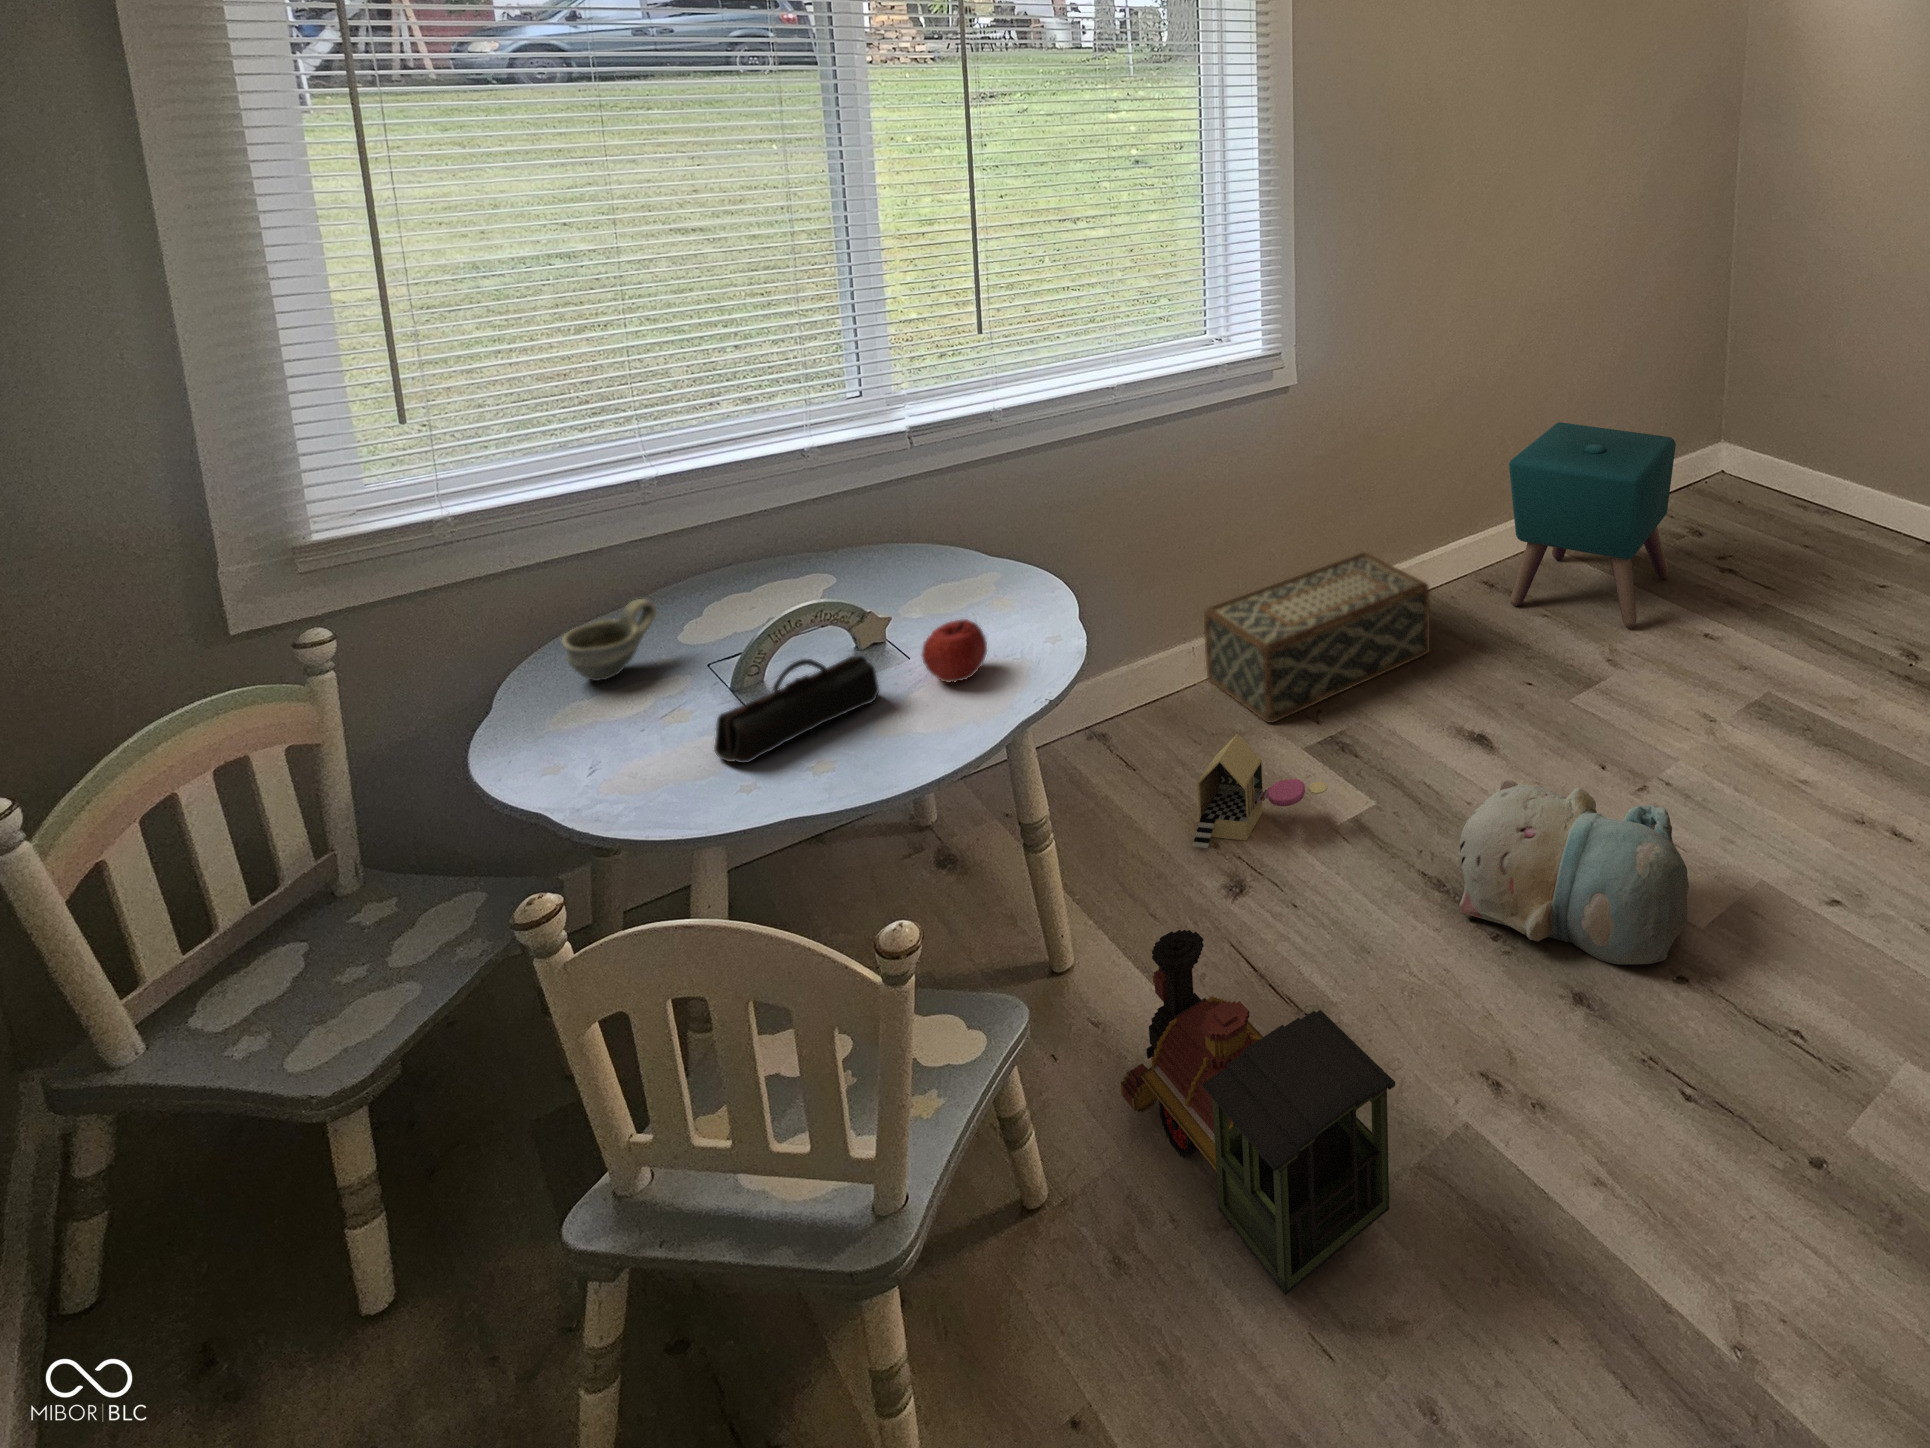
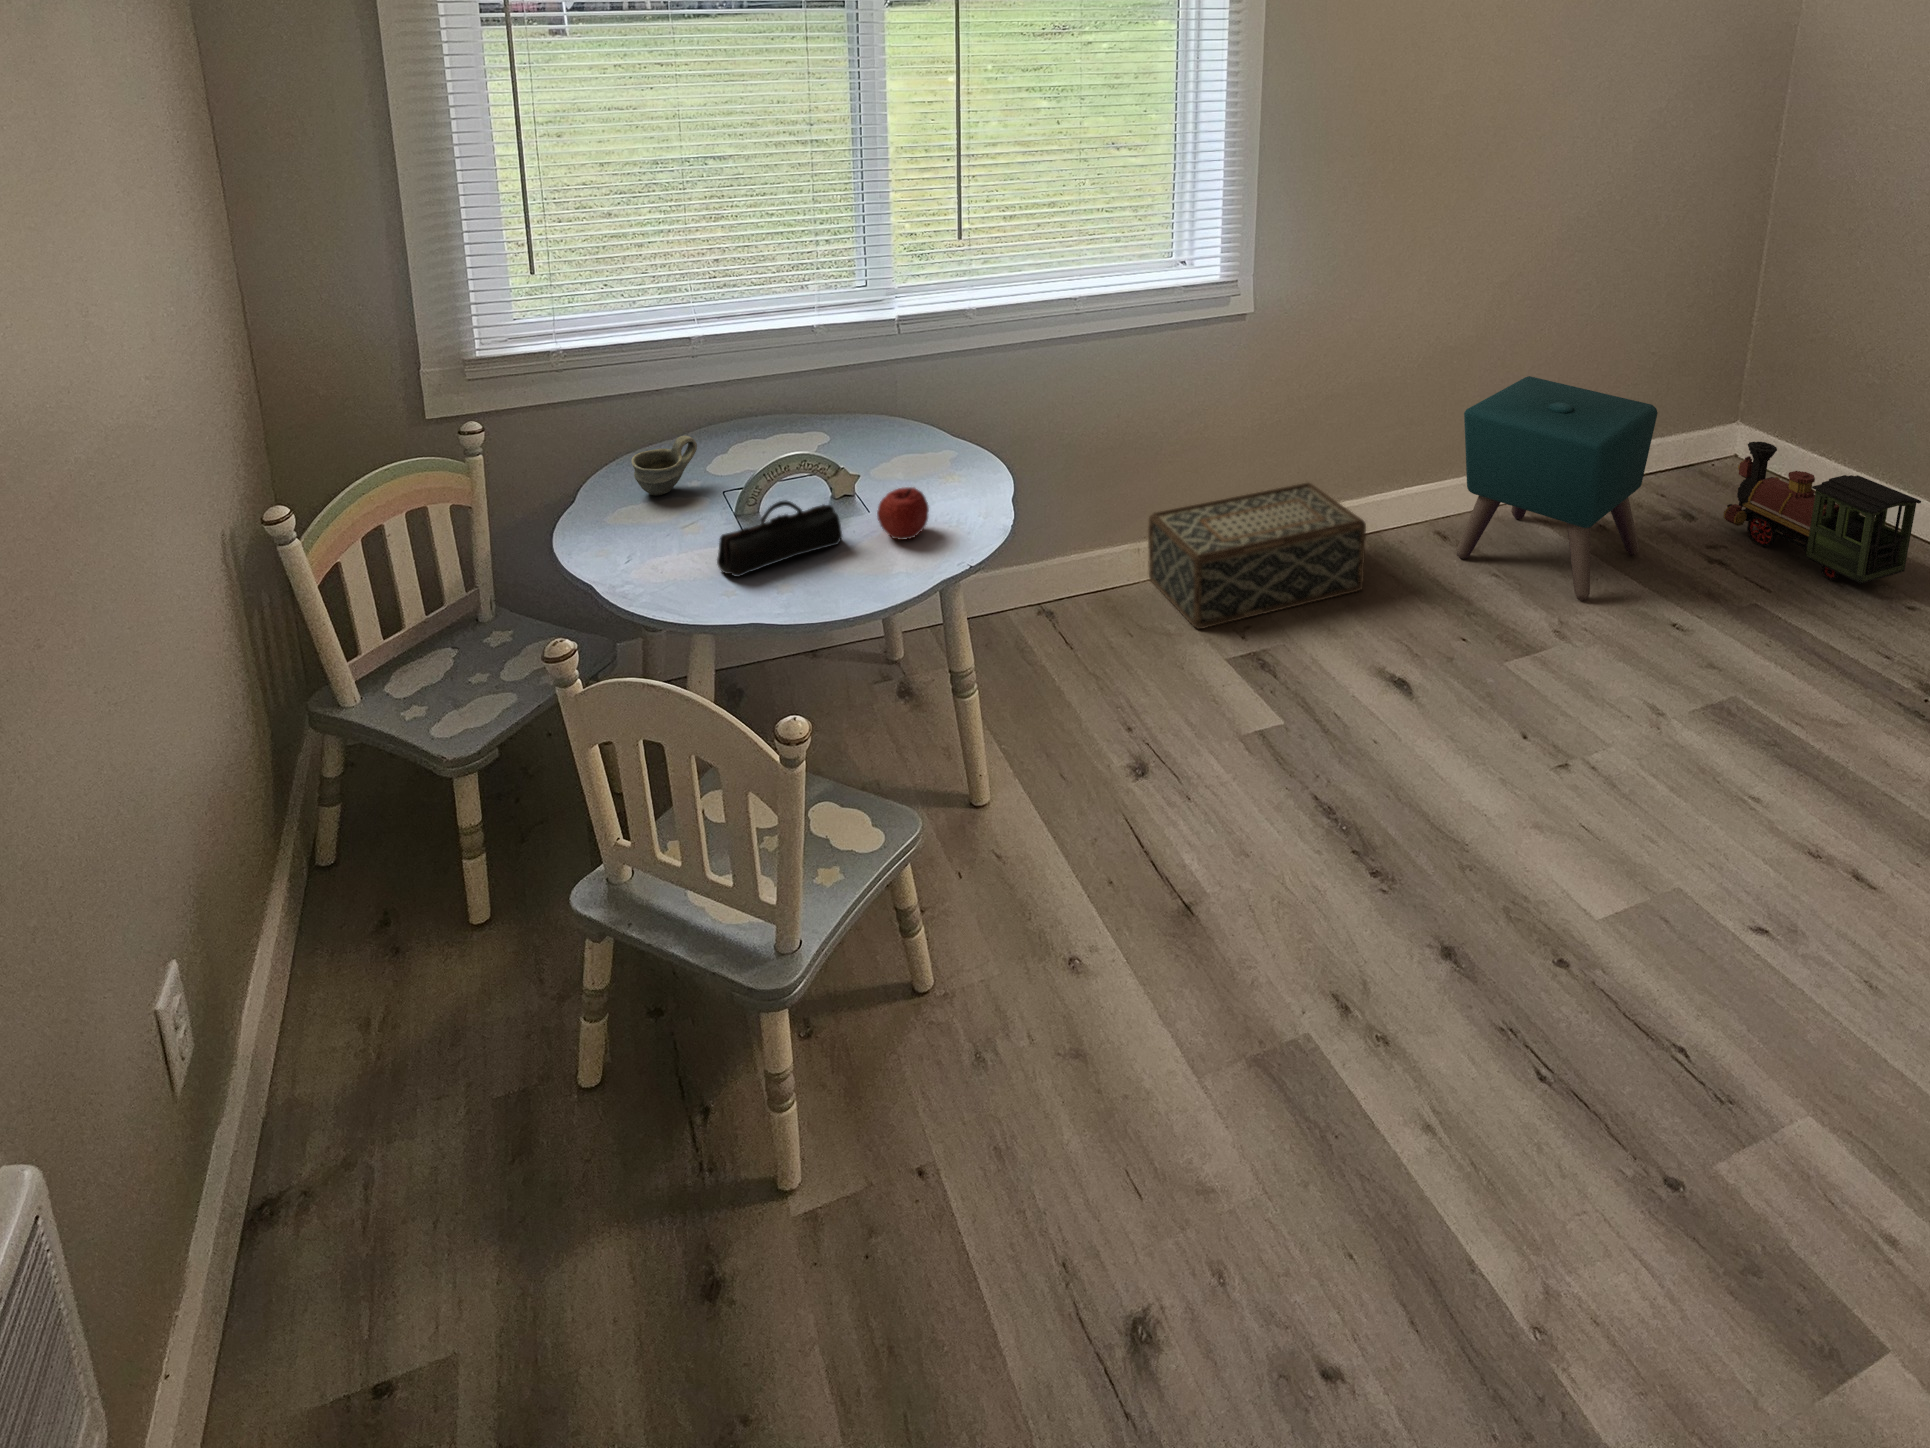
toy house: present [1193,734,1328,848] -> none [1107,631,1233,730]
plush toy: present [1459,780,1689,965] -> none [1339,725,1581,939]
toy train: present [1121,930,1395,1295] -> present [1723,442,1921,584]

